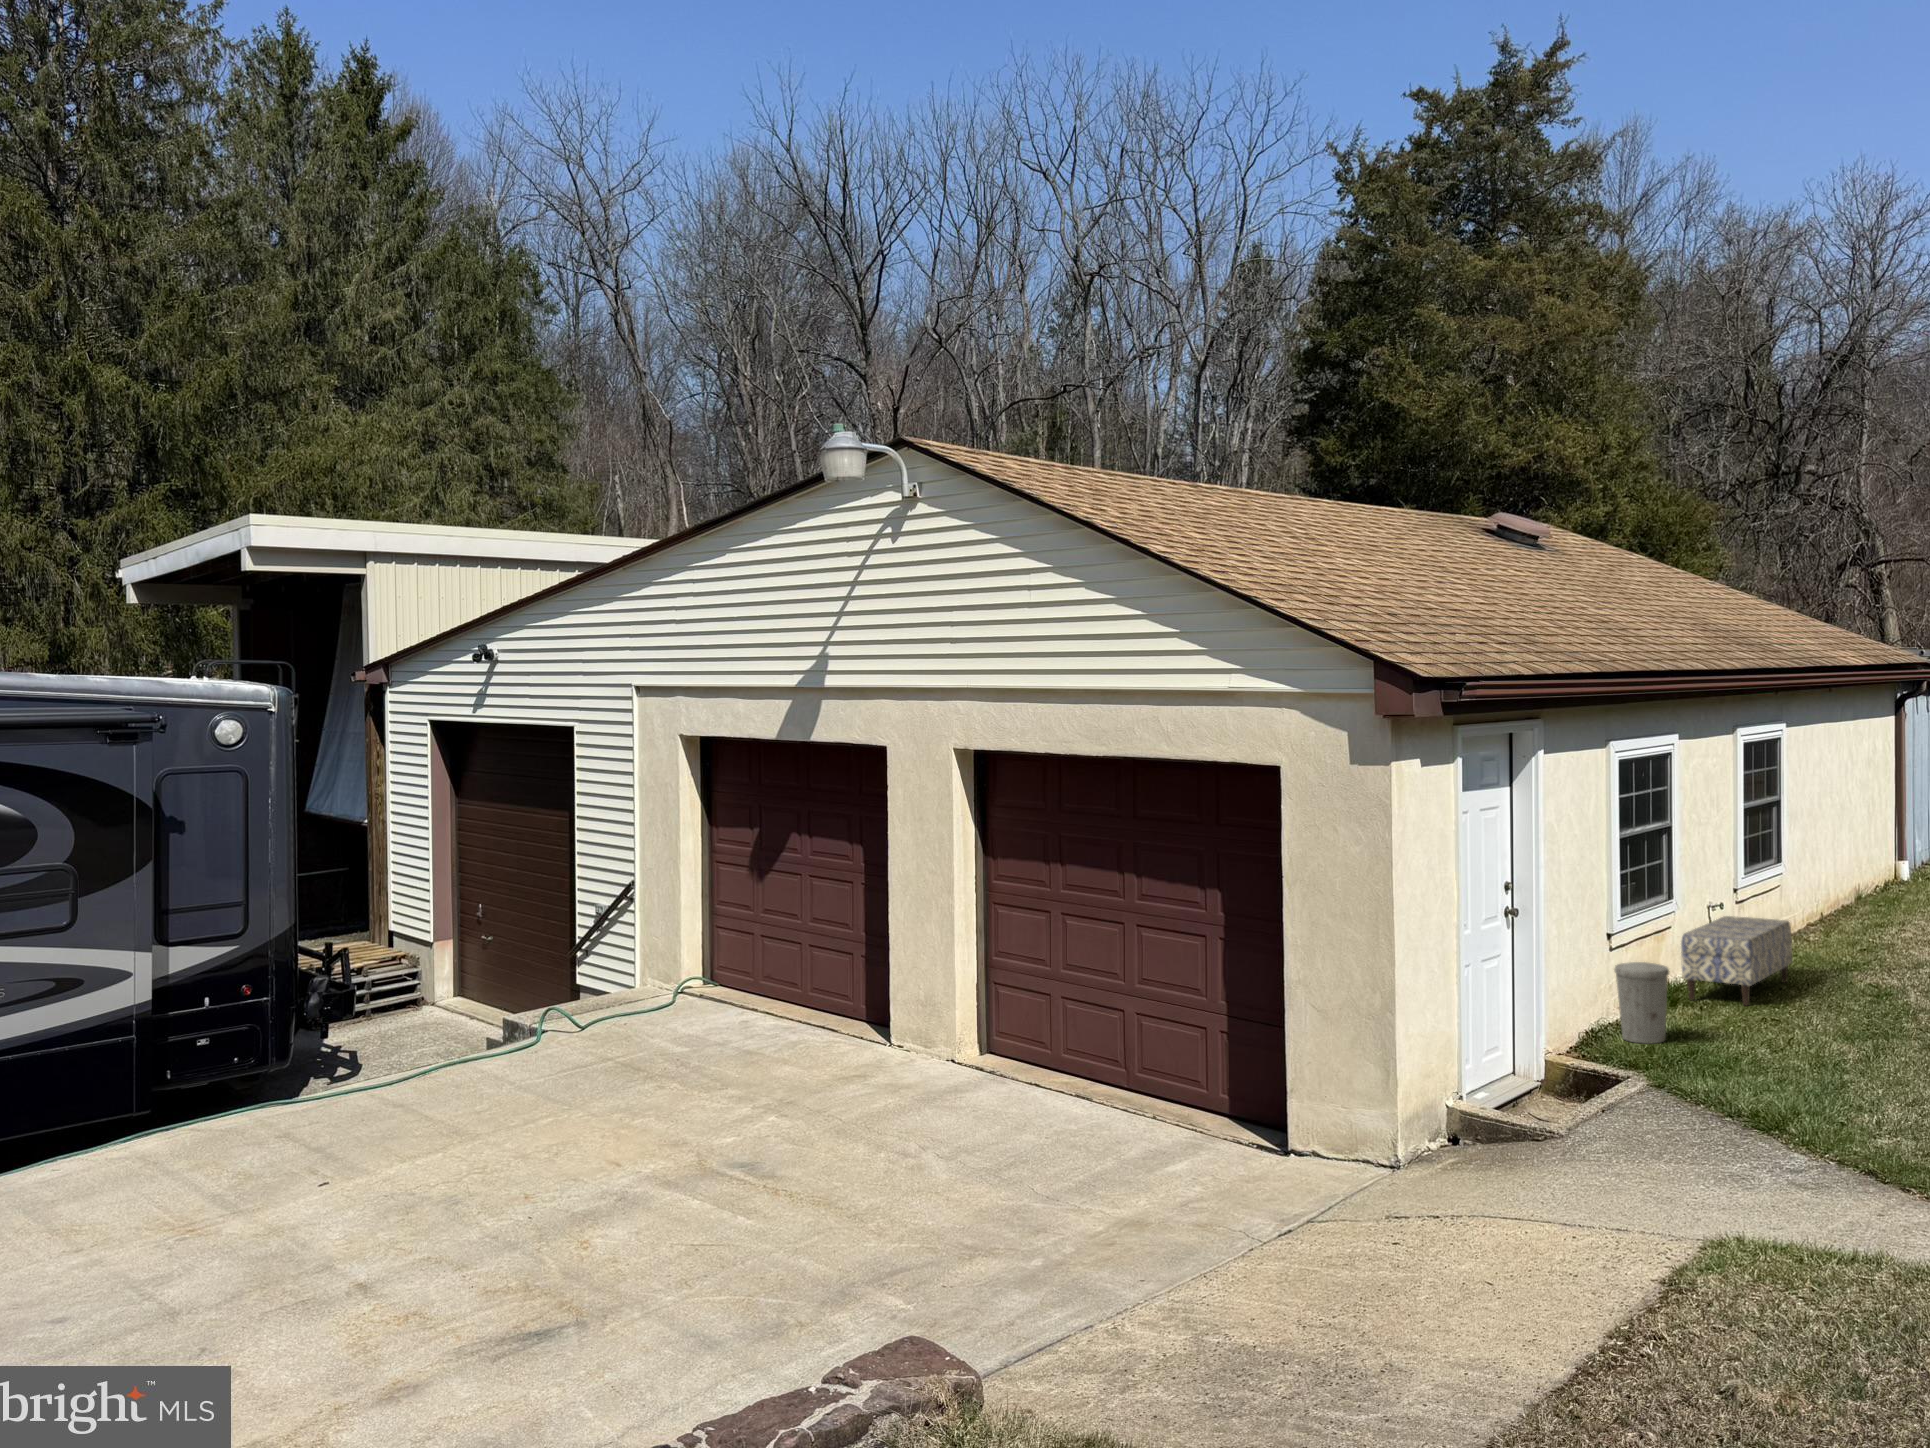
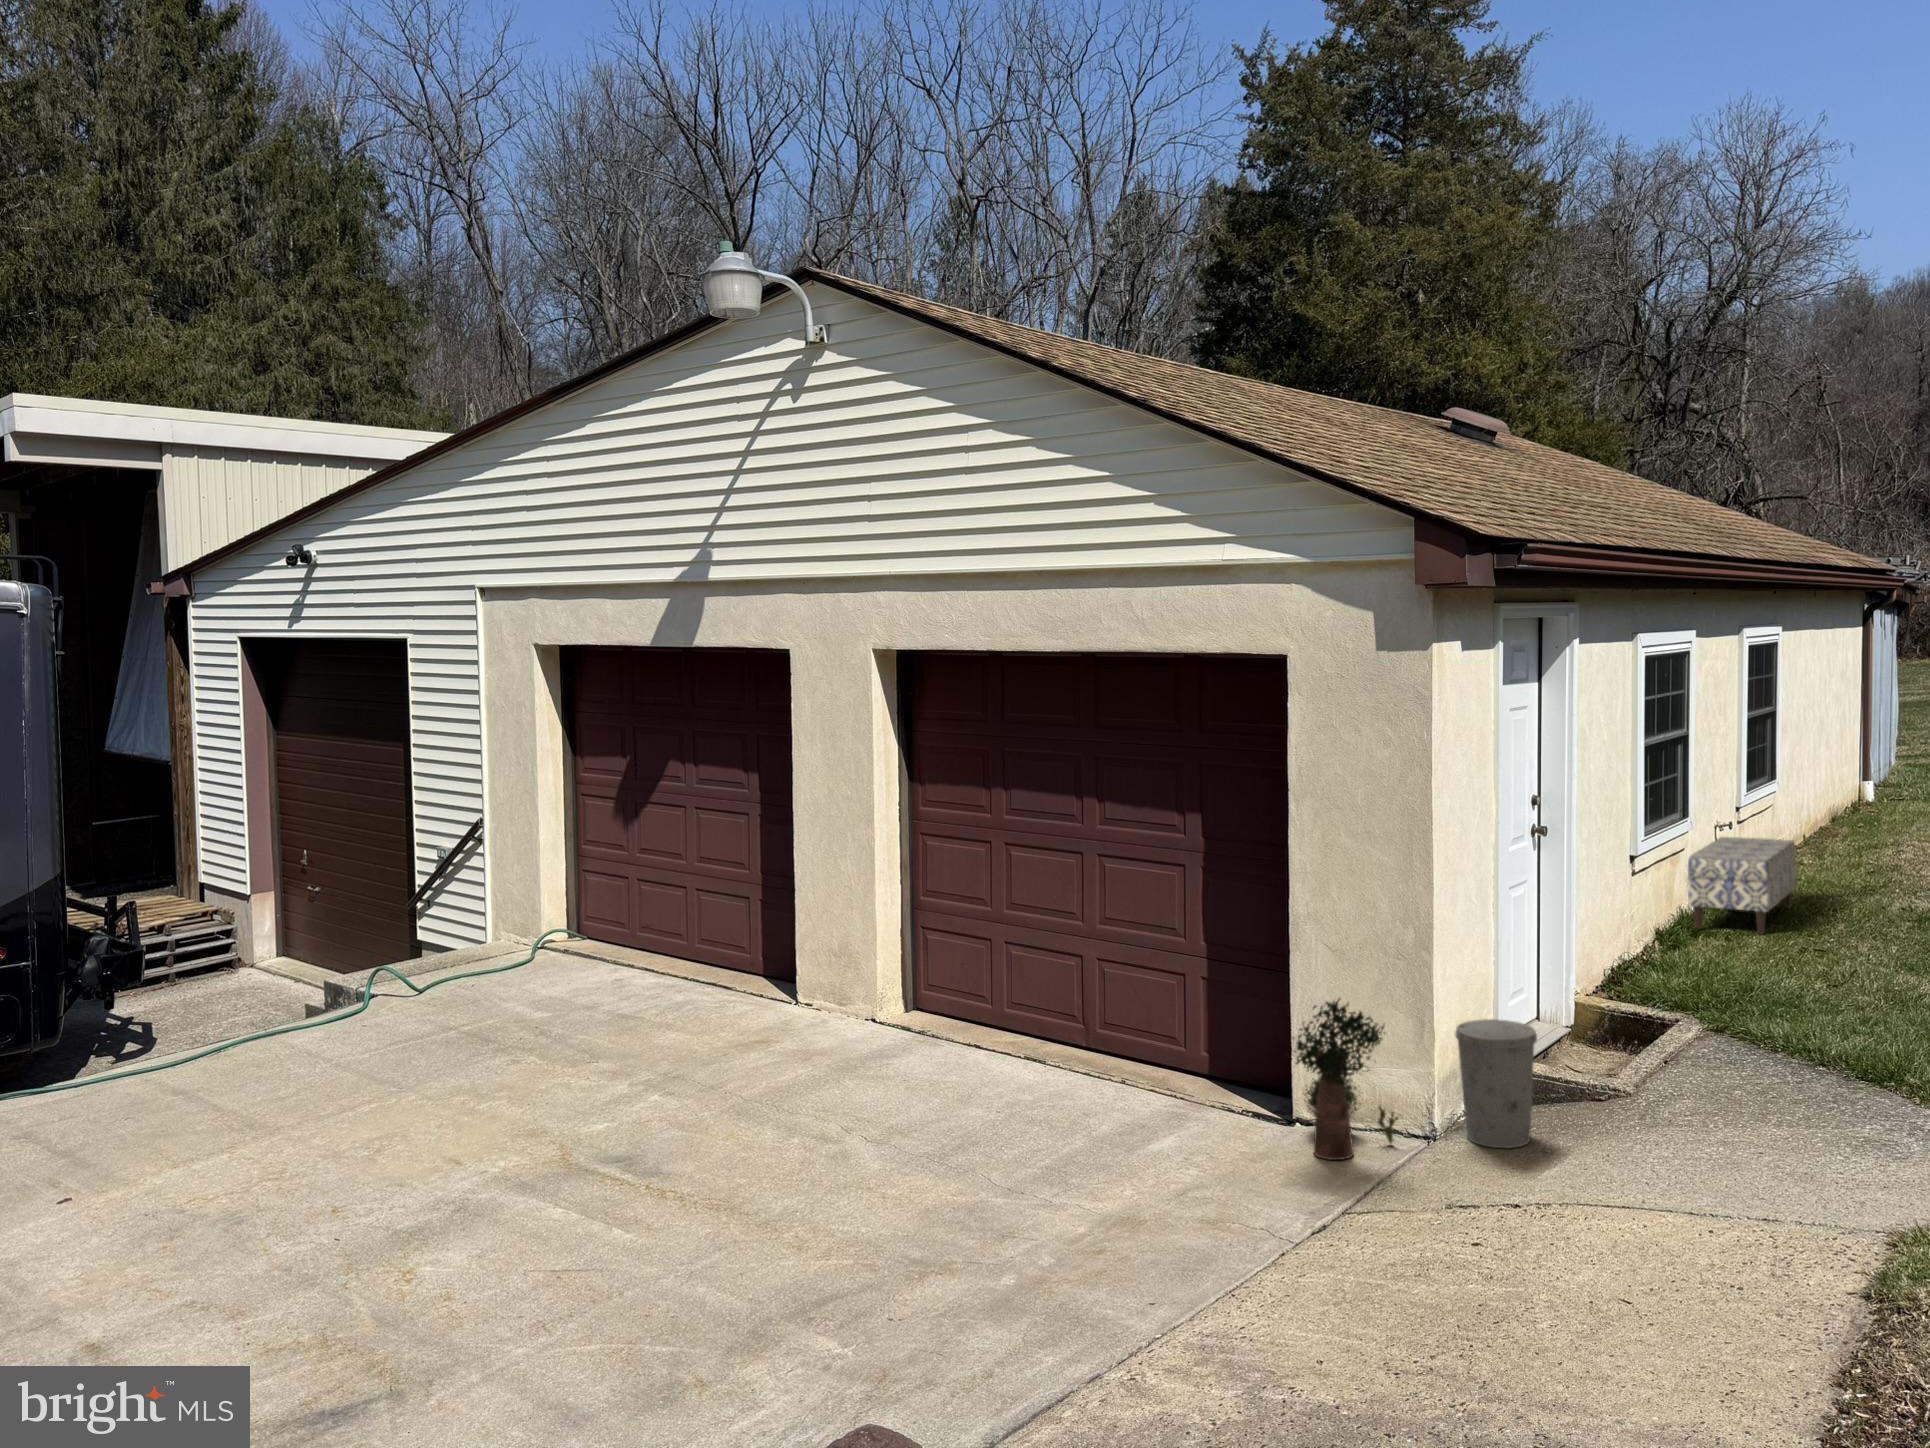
trash can: present [1614,962,1669,1044] -> present [1455,1019,1537,1148]
potted plant: none [1268,1049,1363,1180] -> present [1286,997,1398,1160]

